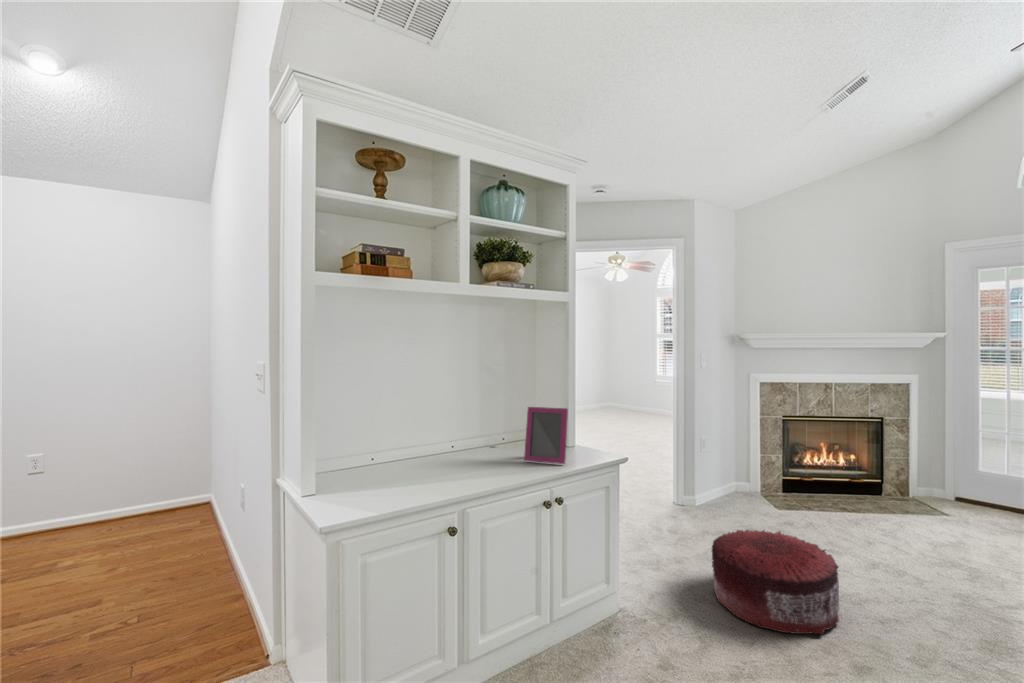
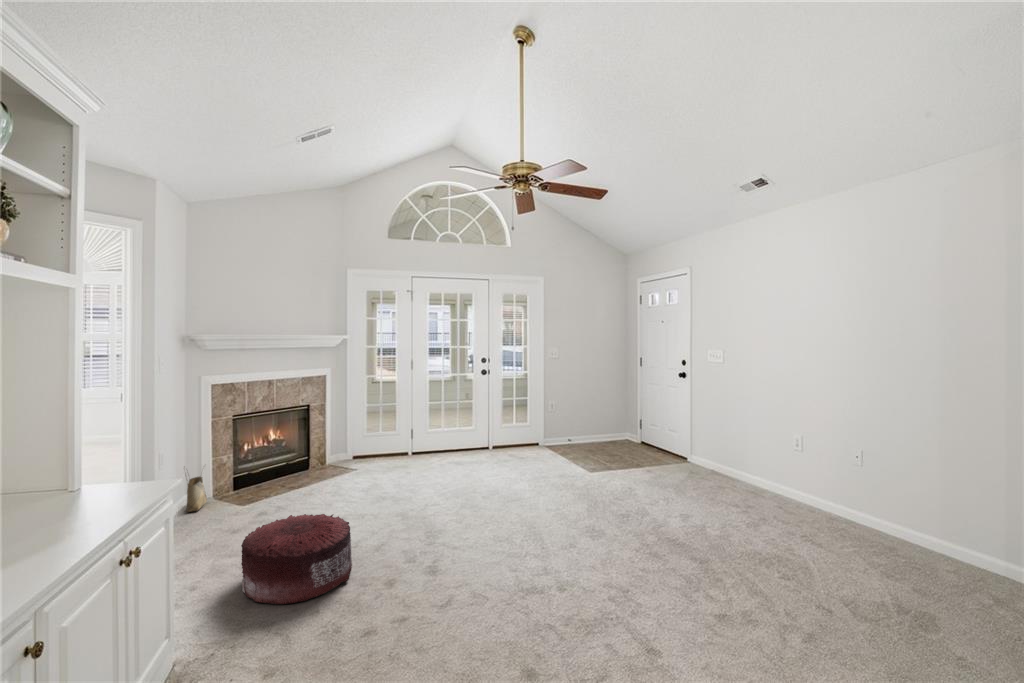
picture frame: present [524,407,568,464] -> none [30,434,114,525]
woven basket: none [728,455,750,499] -> present [187,476,207,512]

